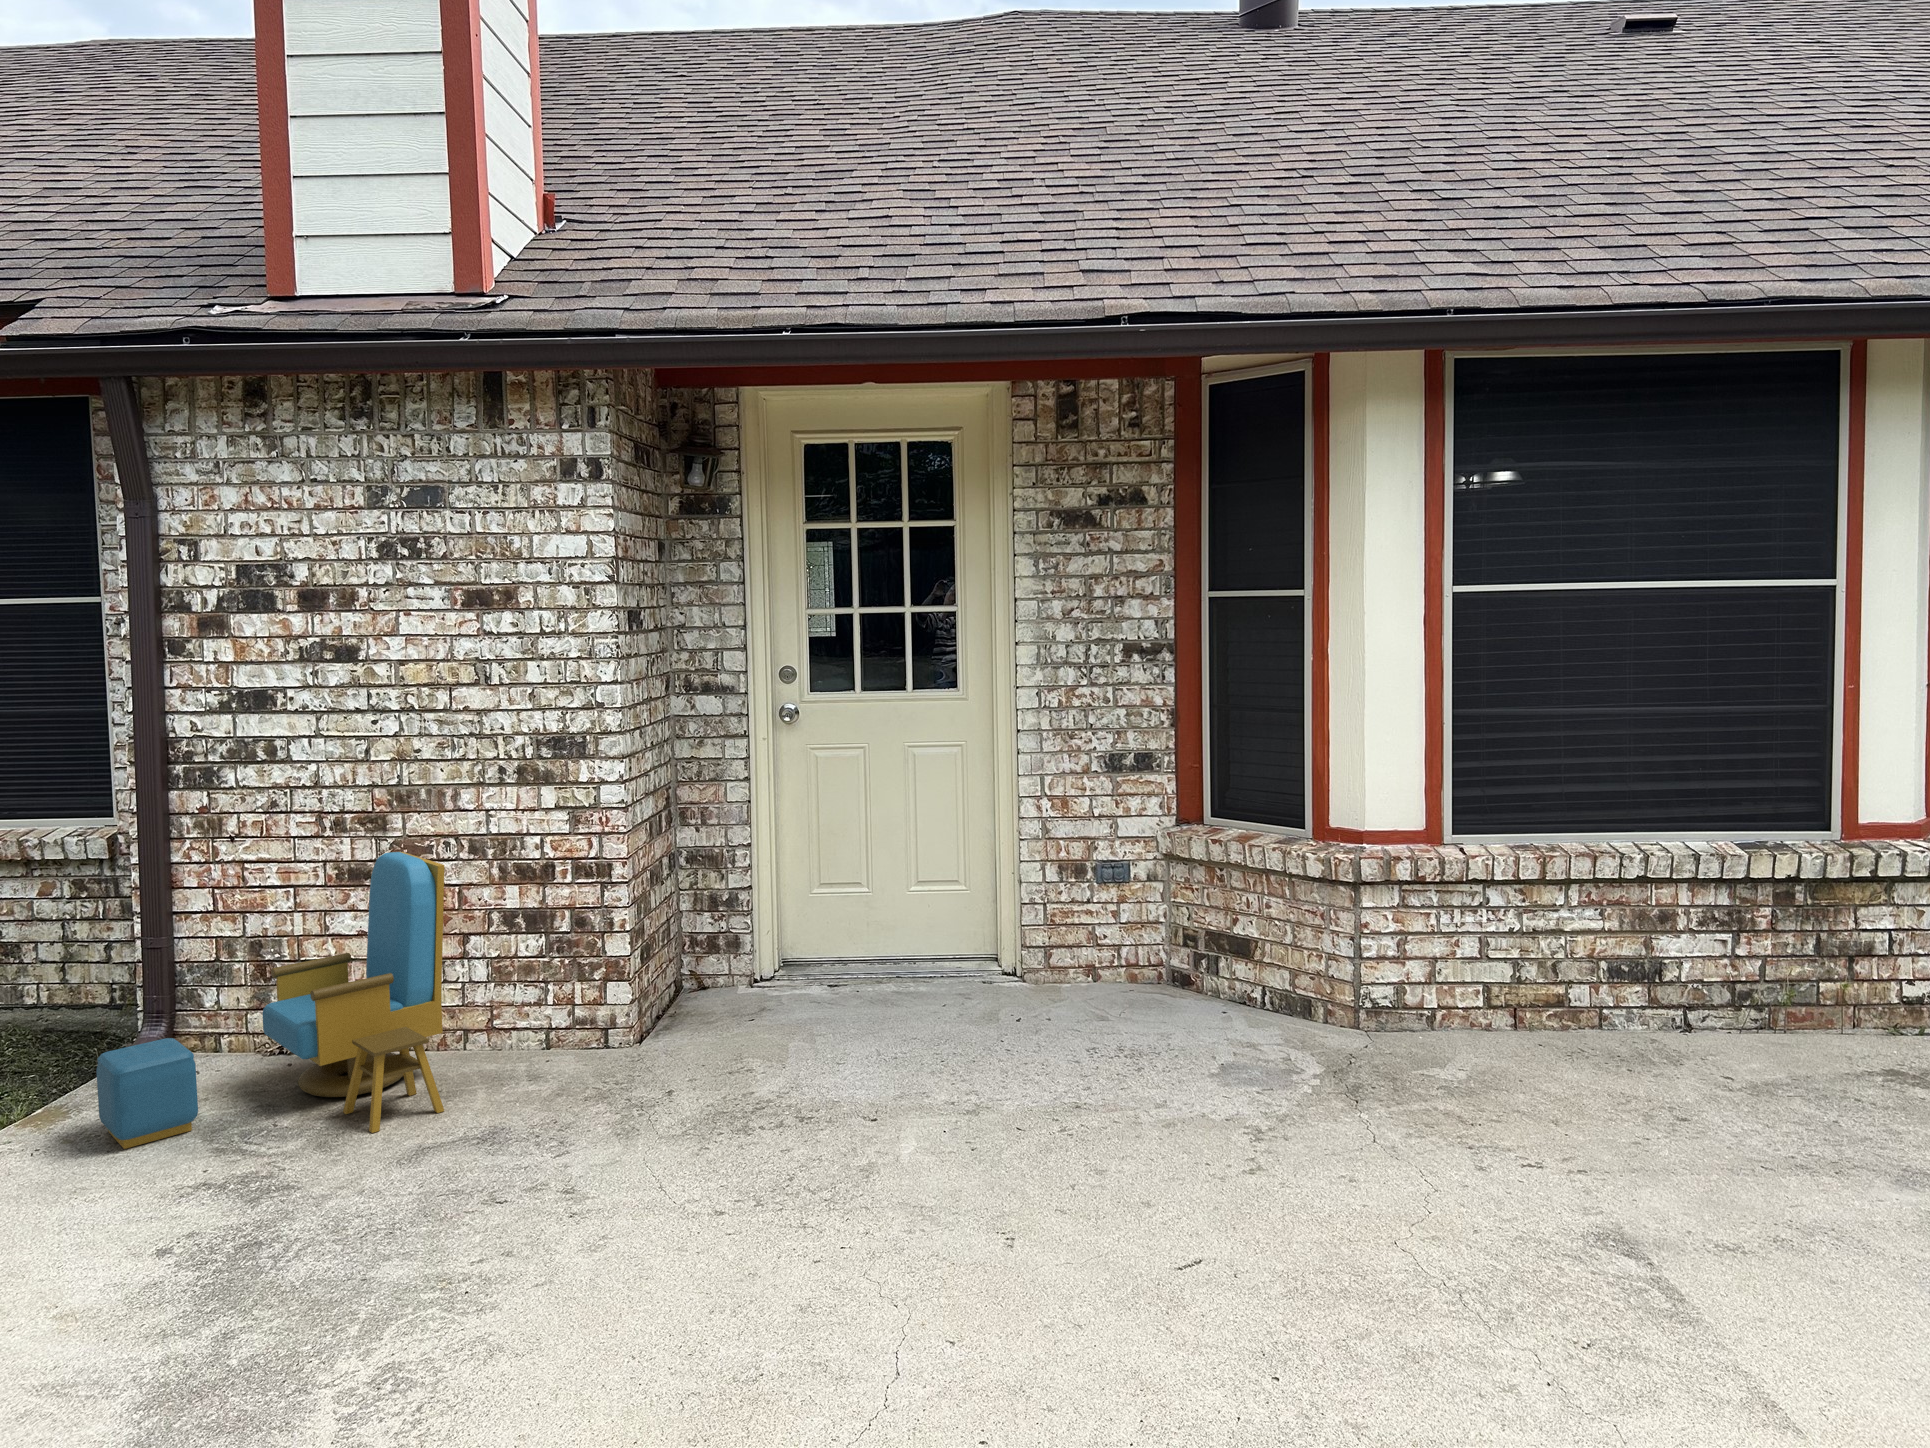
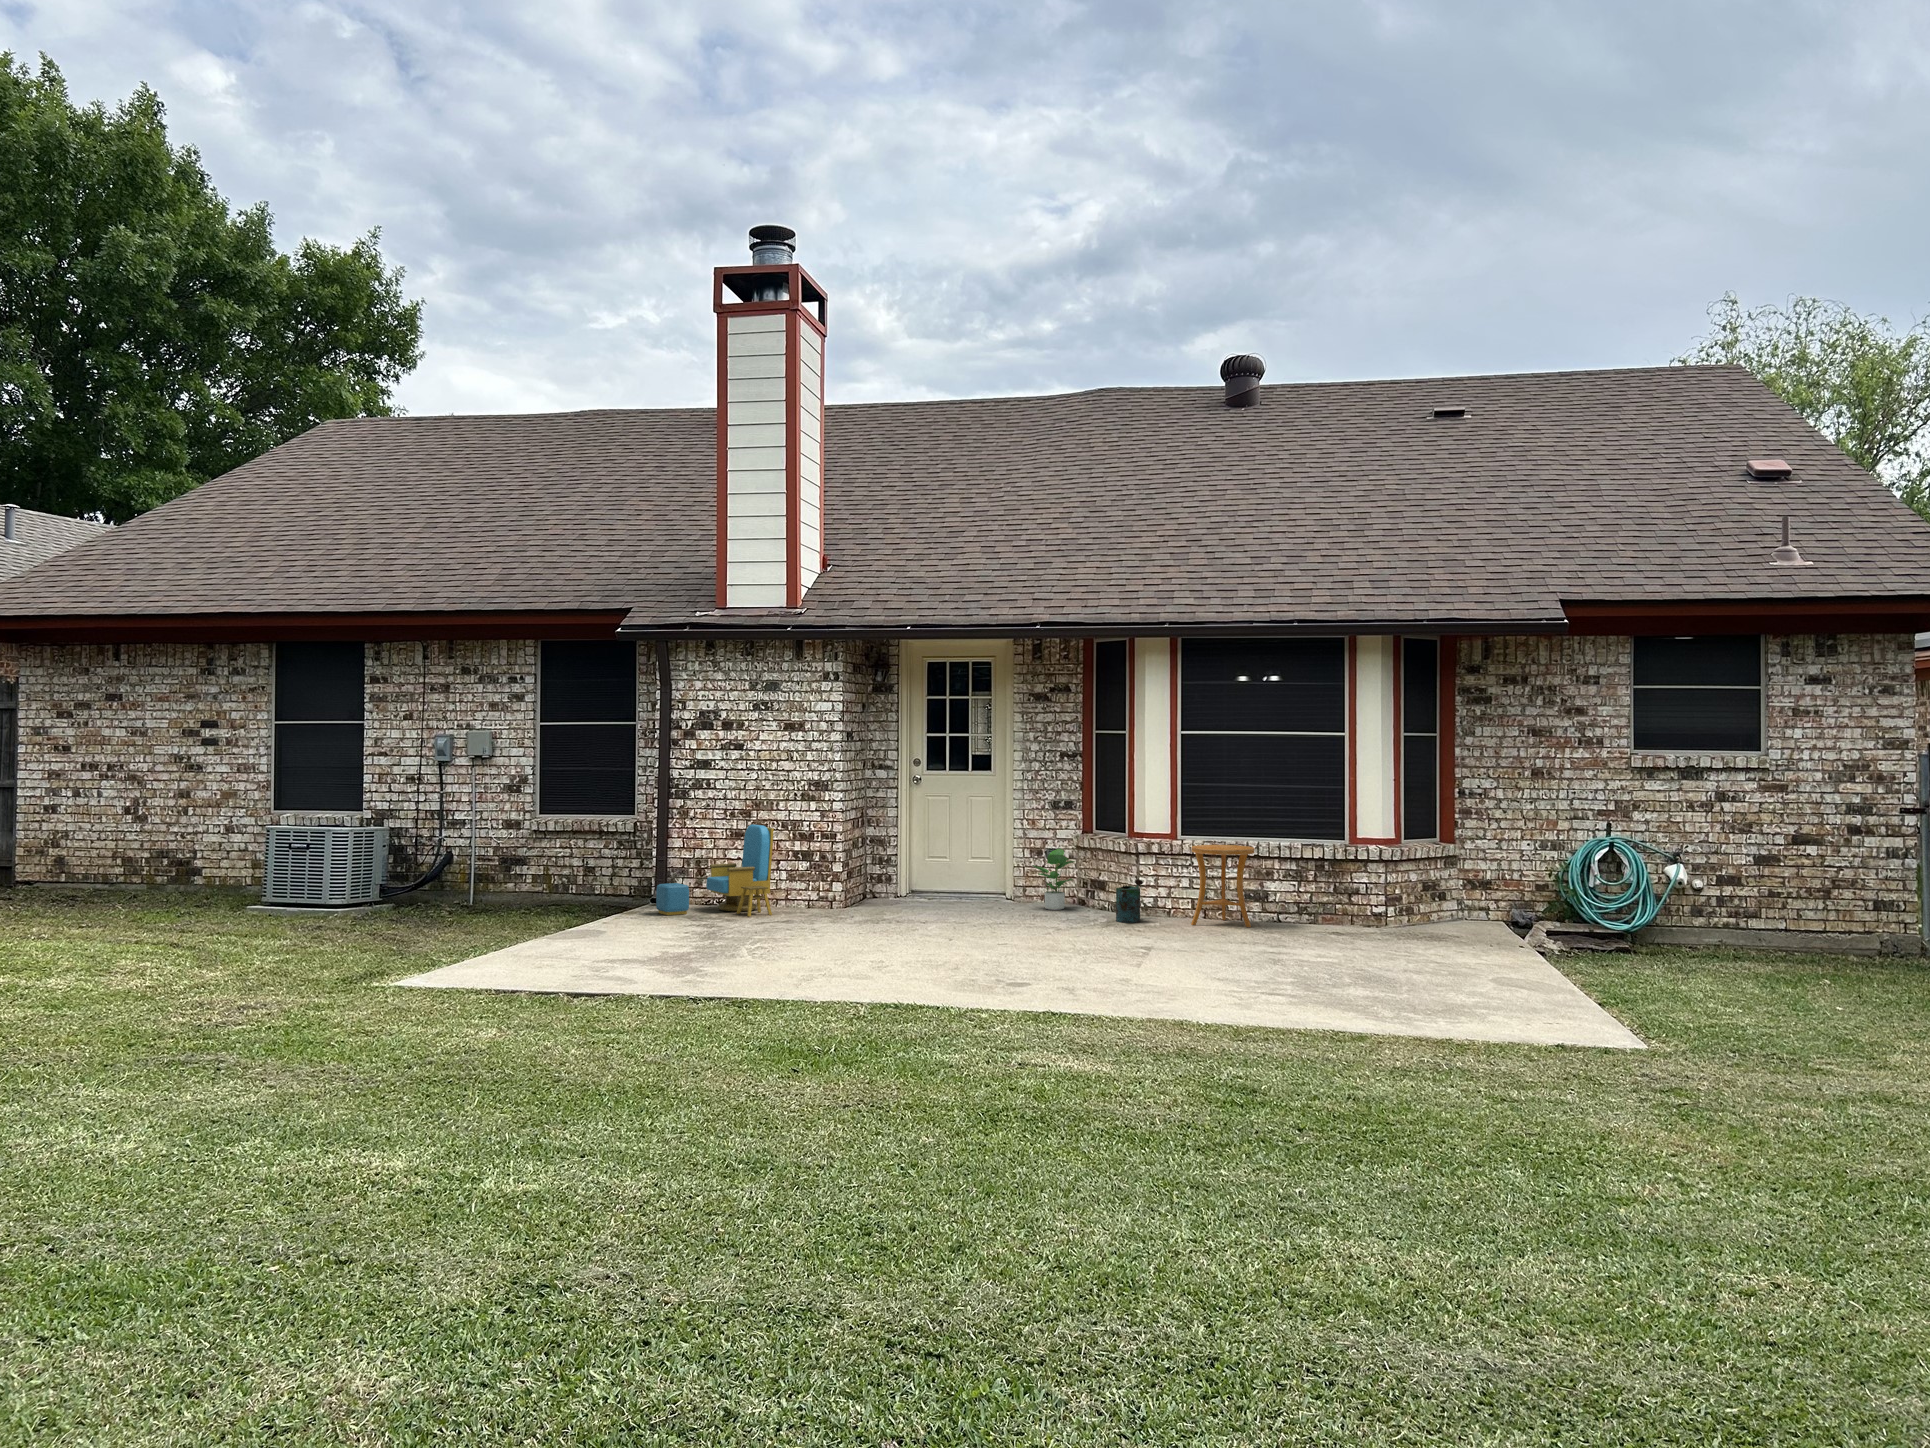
side table: none [1519,856,1694,1074] -> present [1191,845,1255,927]
potted plant: none [1073,859,1178,1006] -> present [1032,848,1075,910]
watering can: none [1339,947,1404,1072] -> present [1116,880,1143,923]

